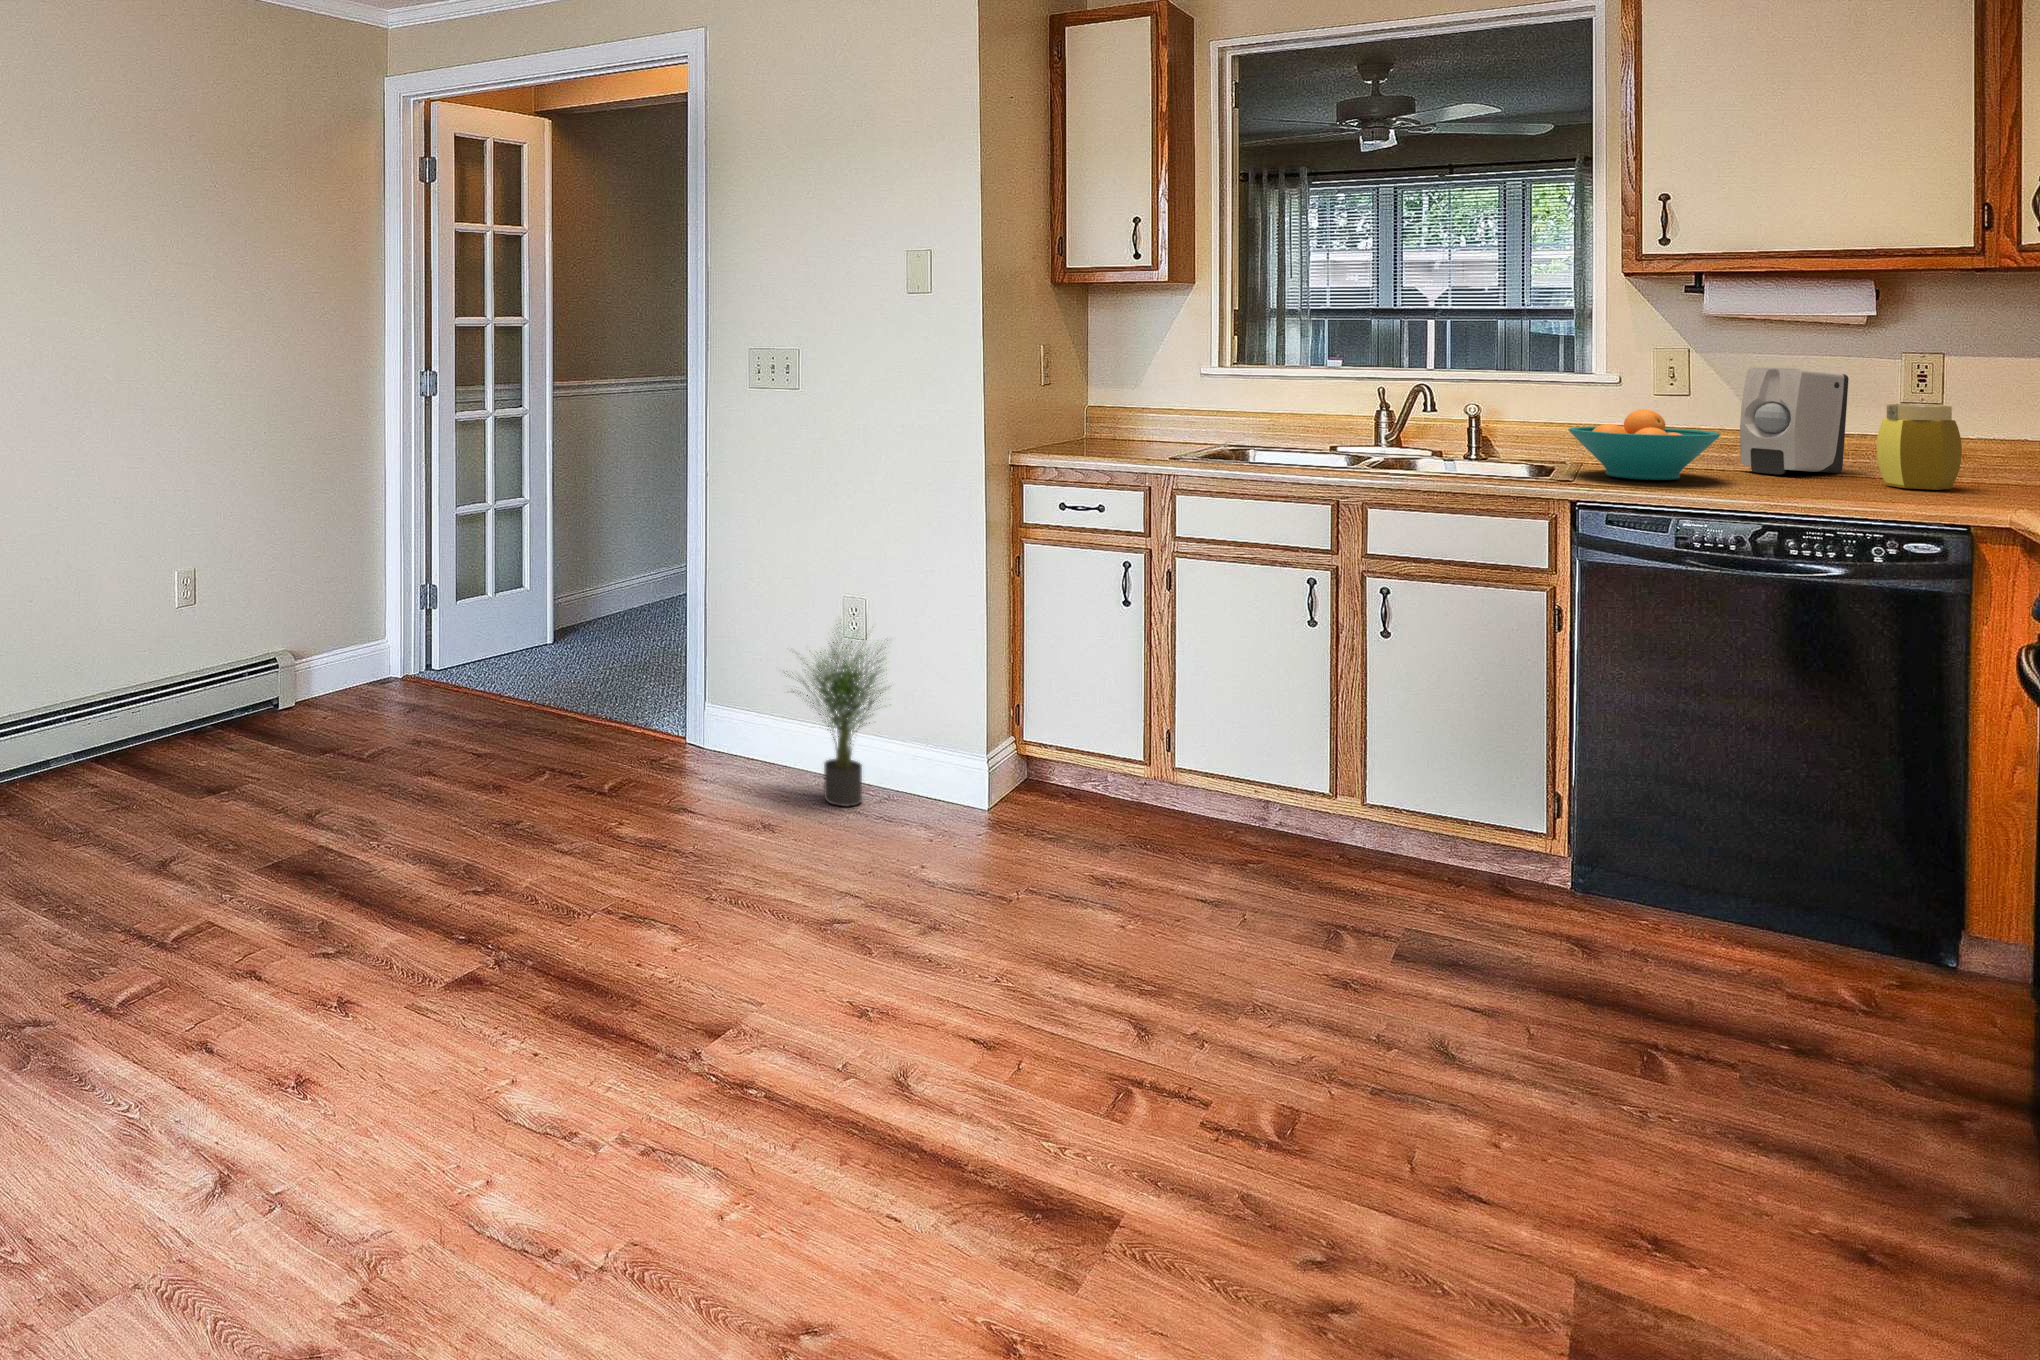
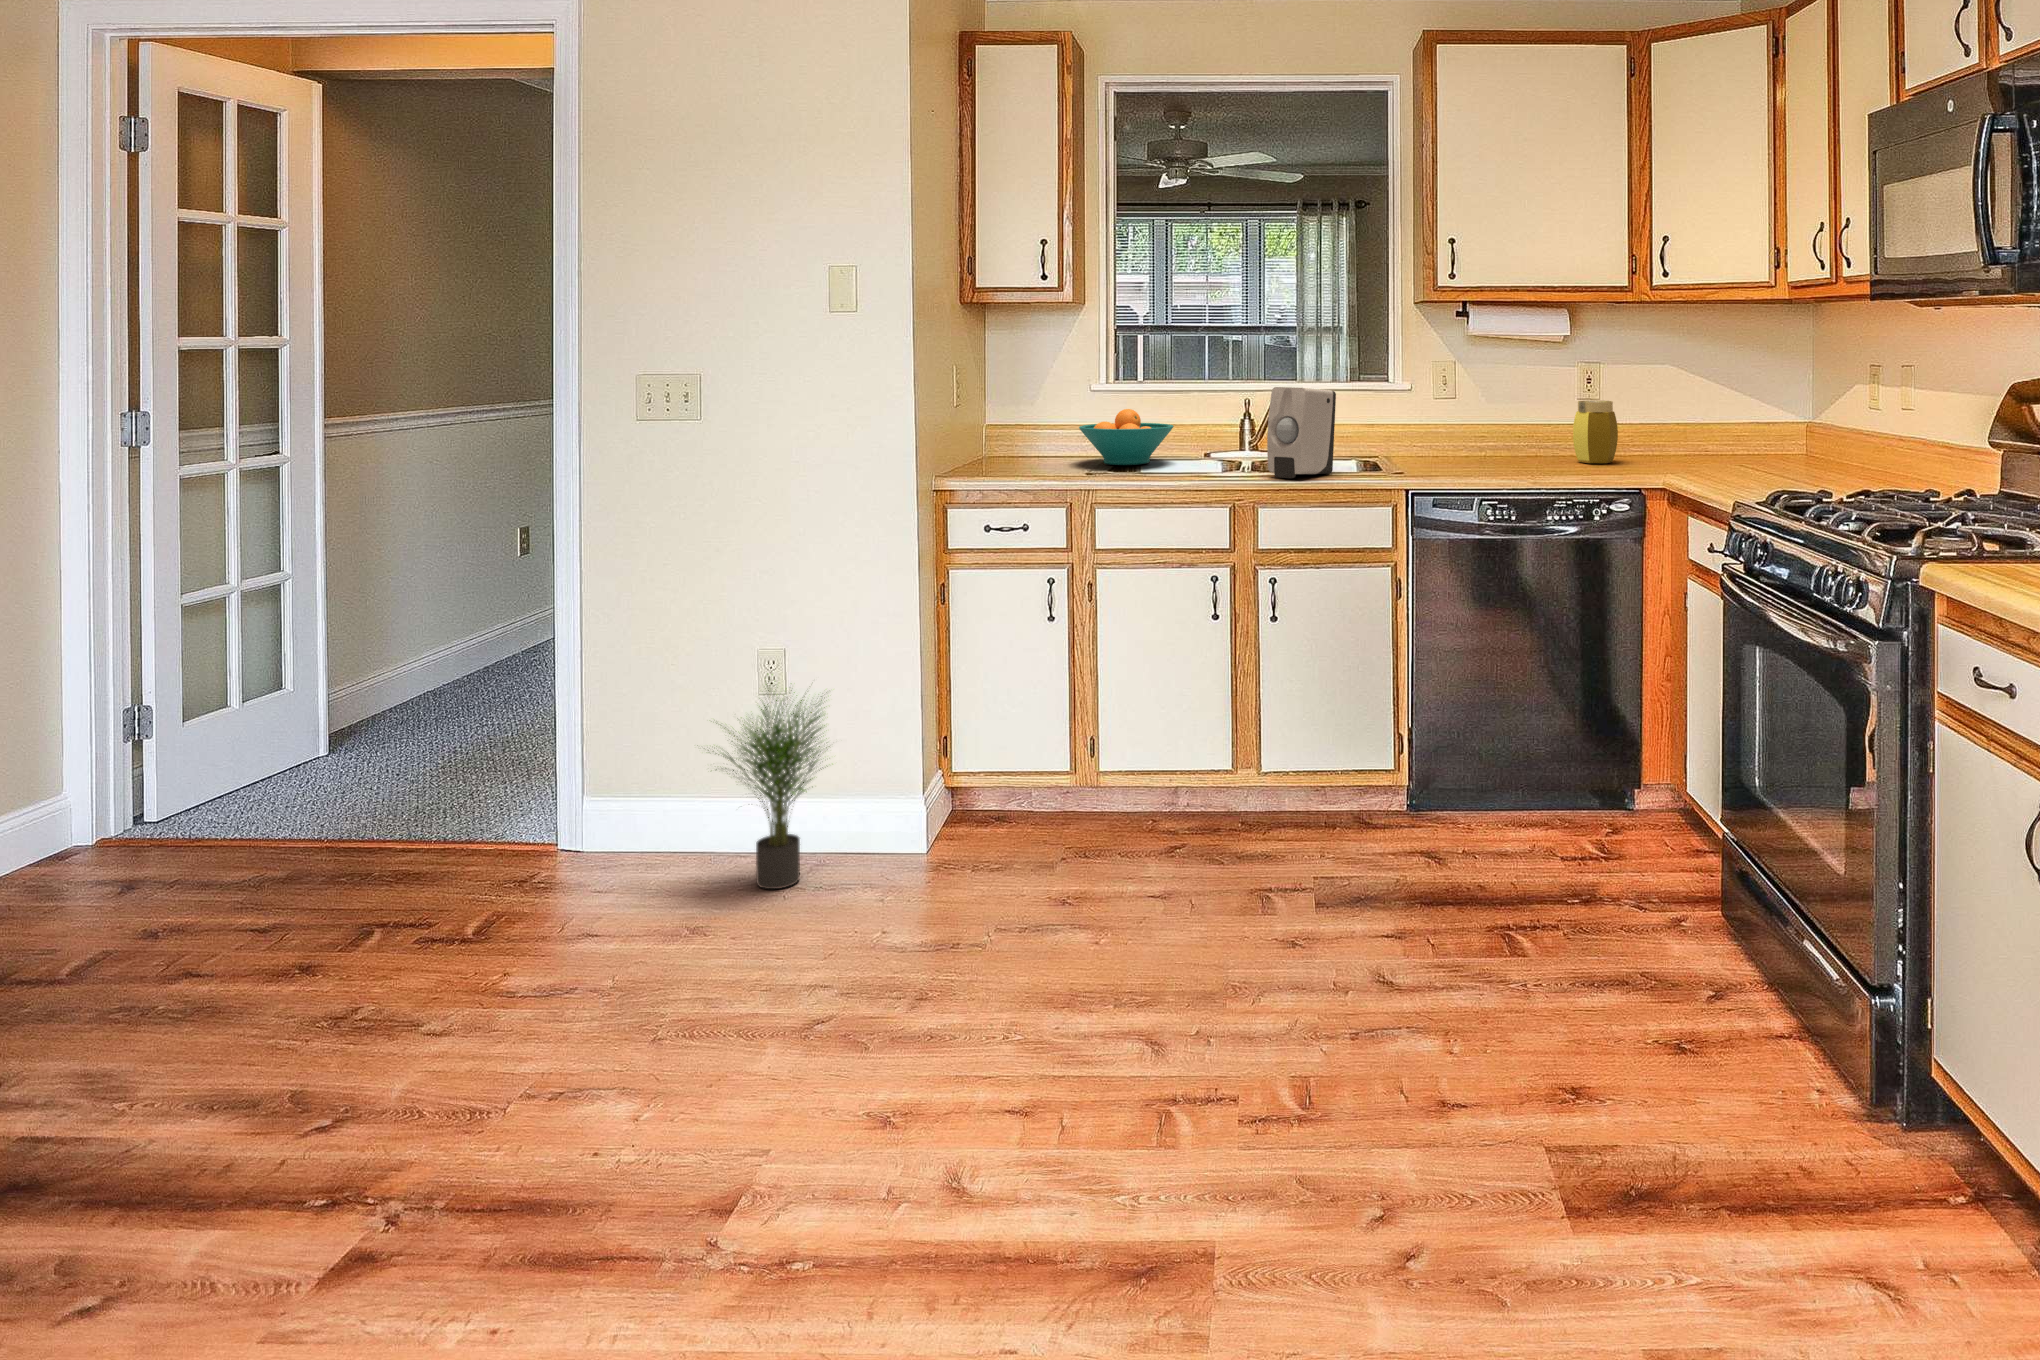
soap dispenser: present [1740,367,1849,474] -> present [1267,387,1336,478]
fruit bowl: present [1568,409,1720,480] -> present [1079,409,1174,465]

